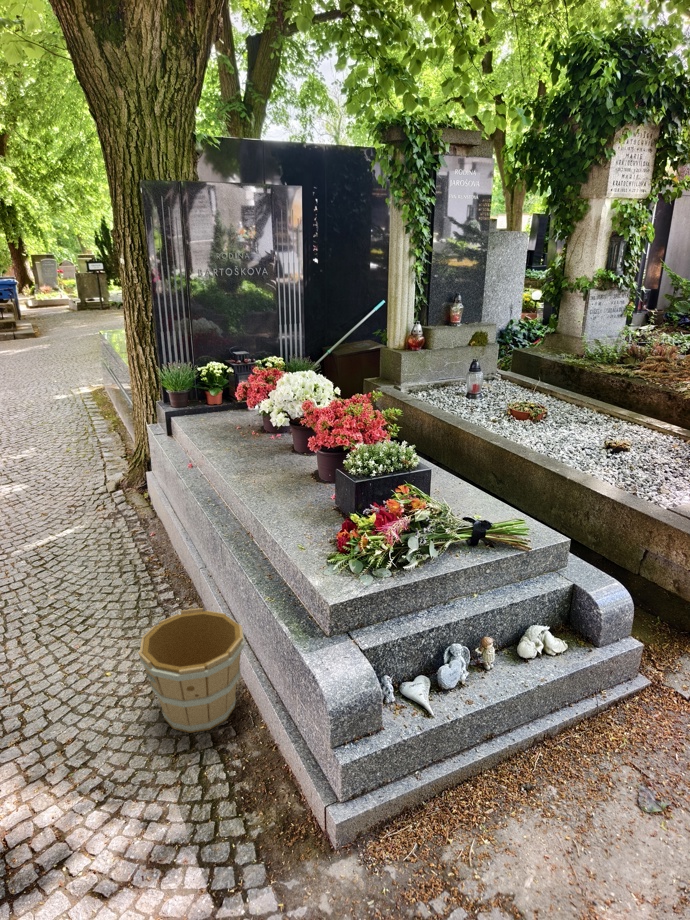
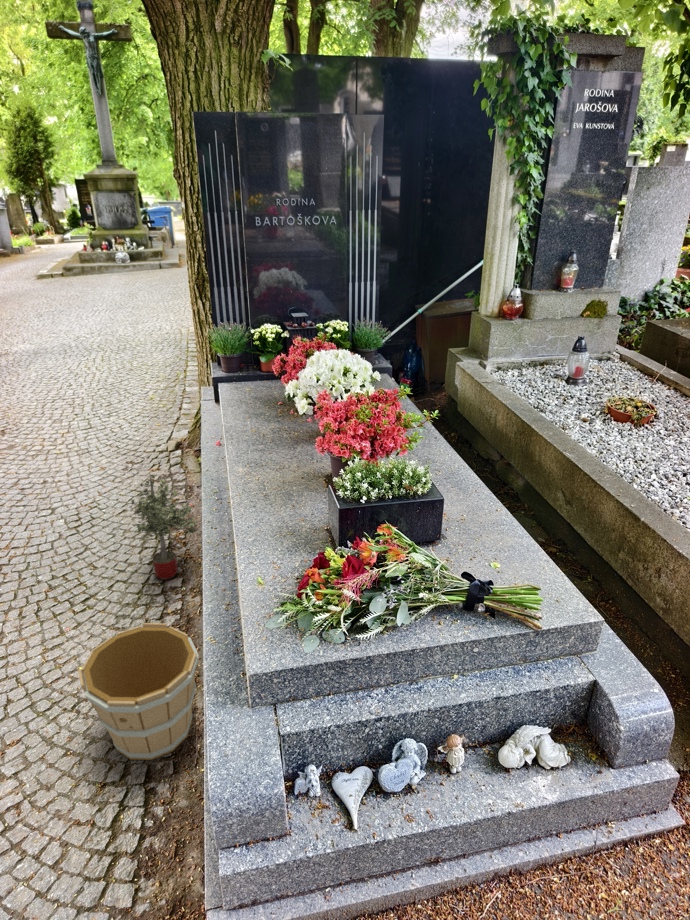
potted tree: none [125,490,192,594] -> present [130,474,198,580]

